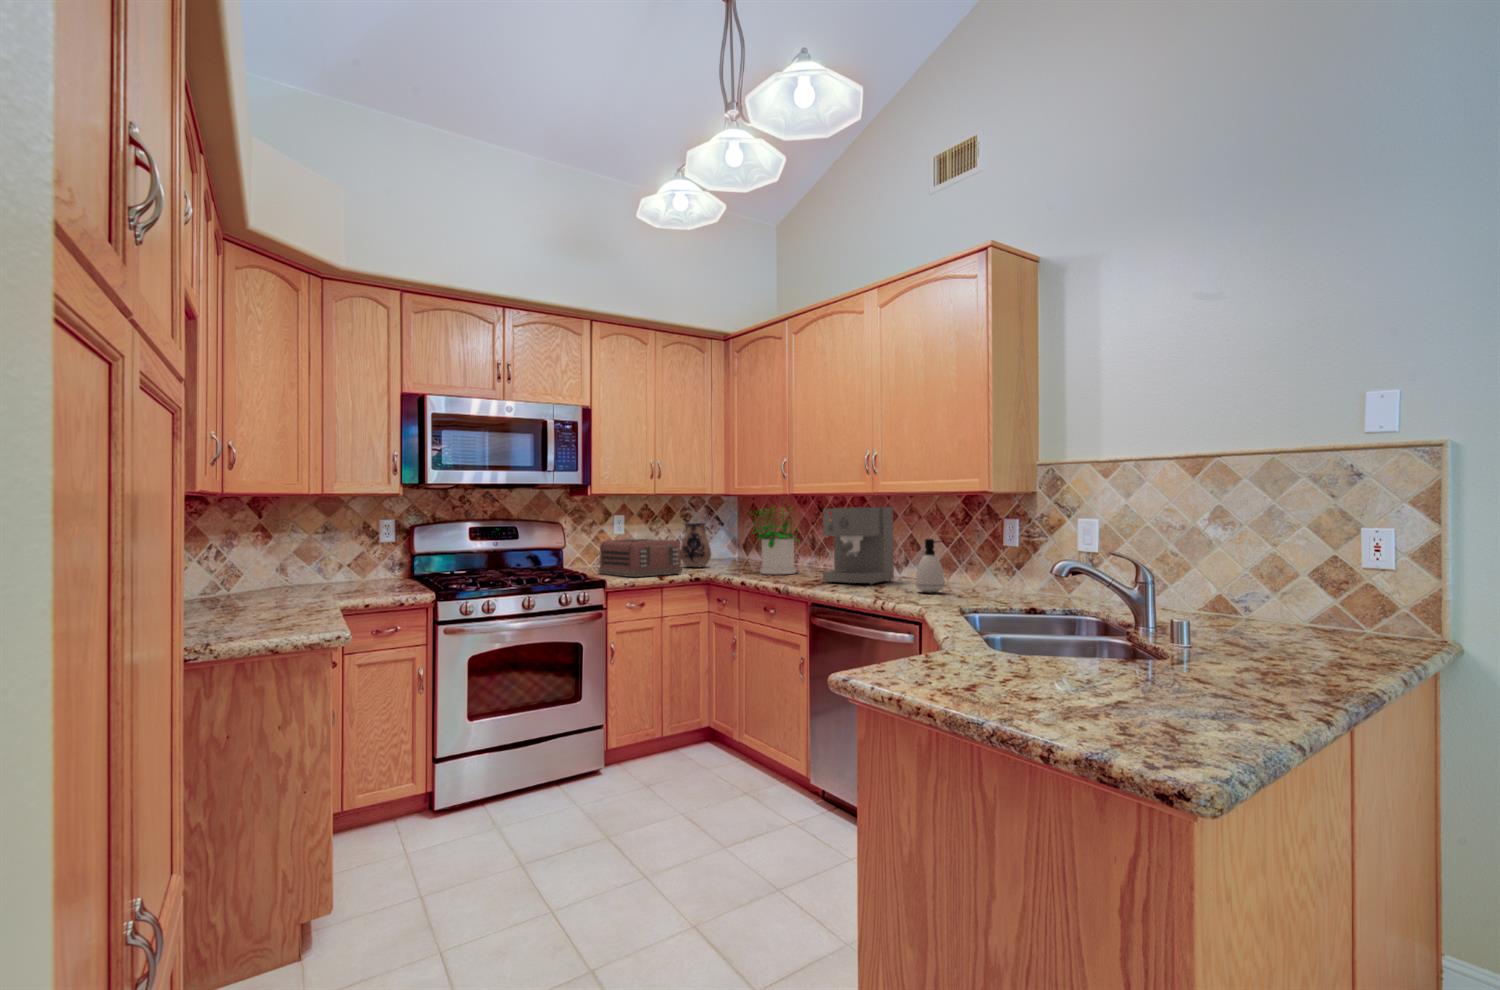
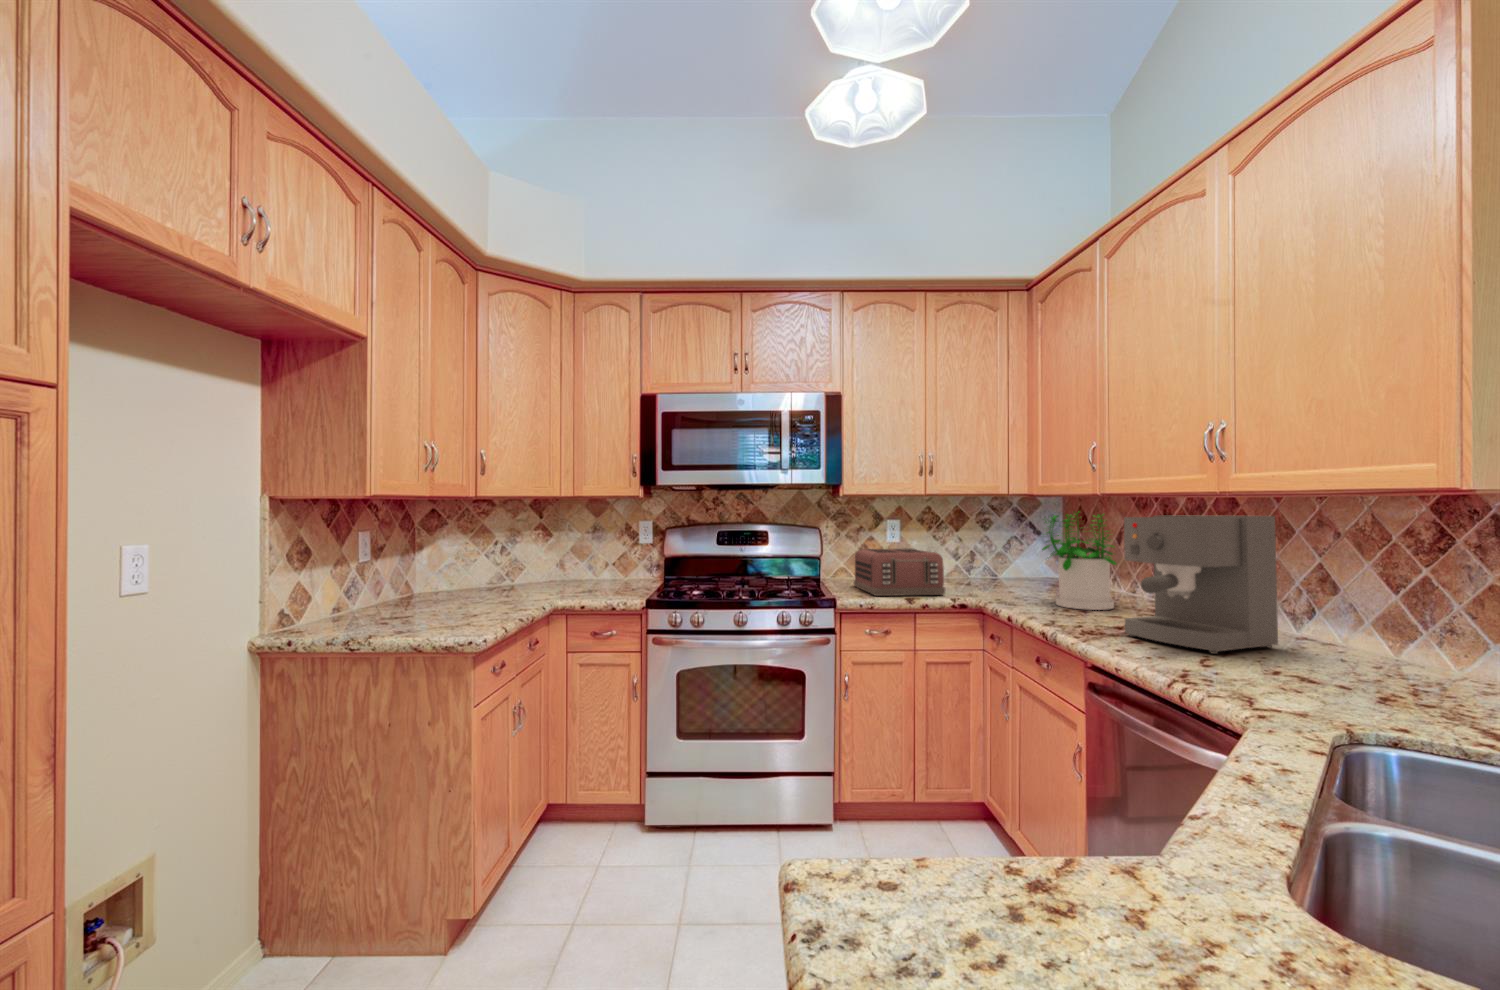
ceramic pitcher: present [681,523,711,567] -> none [970,531,1010,586]
soap dispenser: present [915,538,945,593] -> none [1295,584,1378,700]

